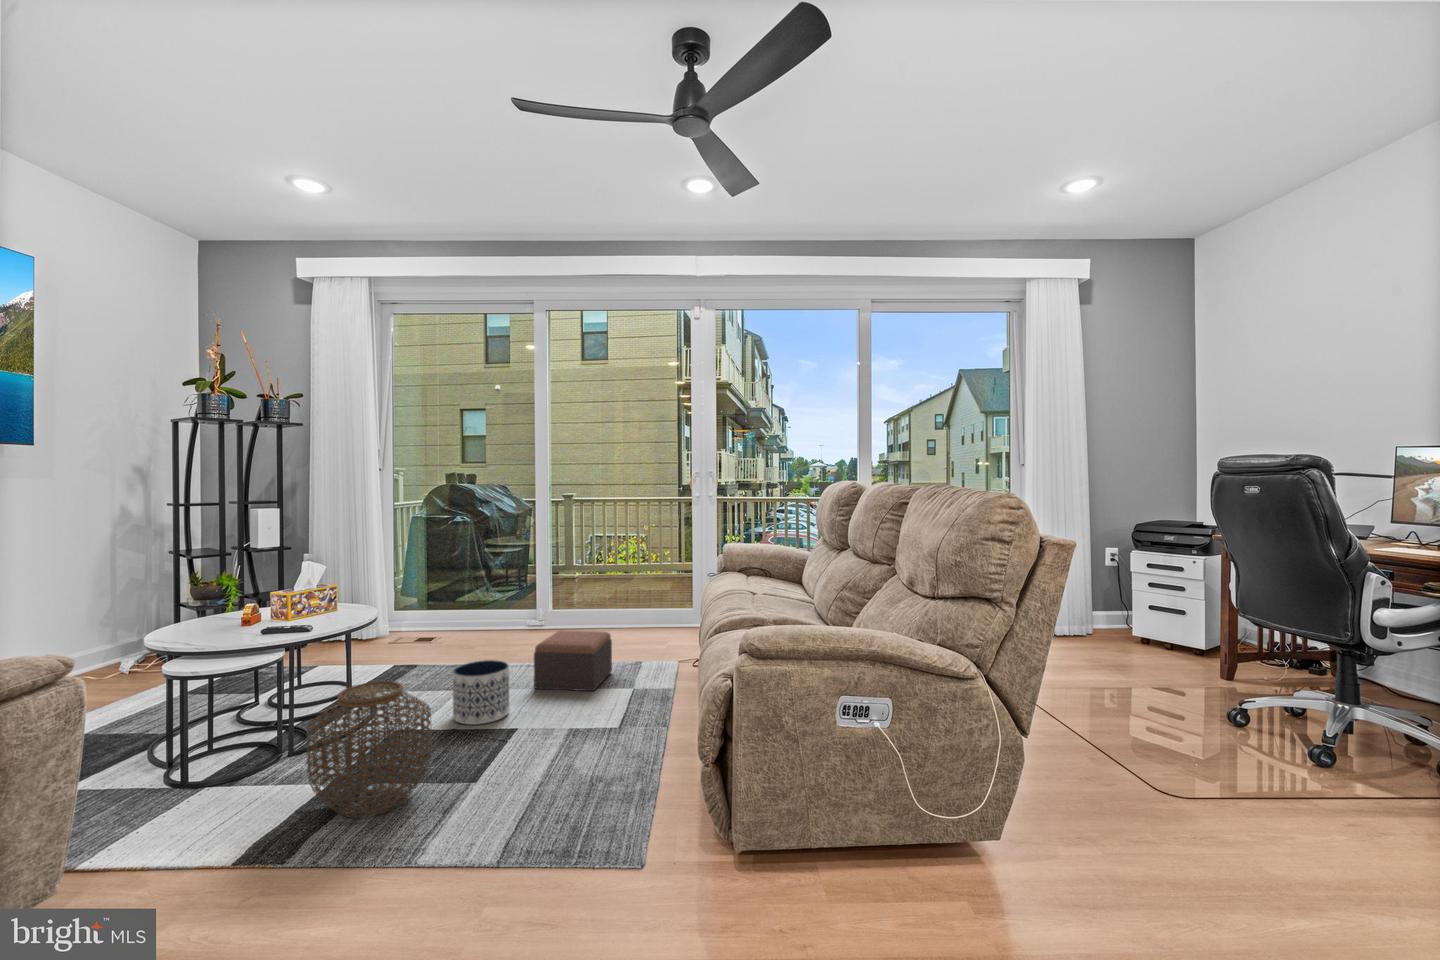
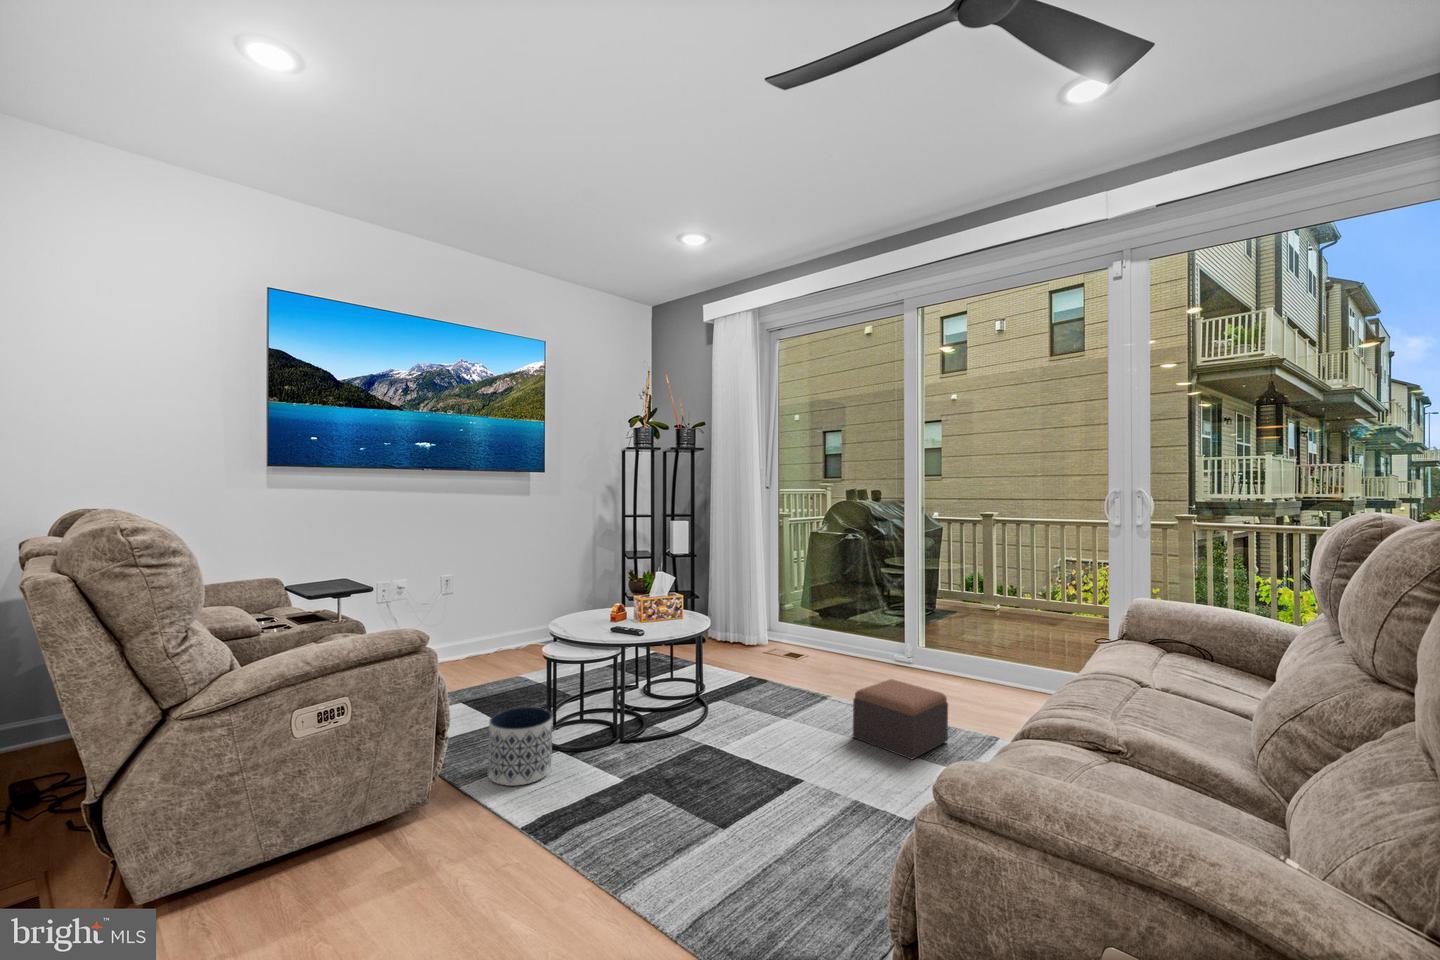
planter: present [453,660,509,725] -> present [488,707,553,786]
woven basket: present [306,681,431,817] -> none [586,697,690,828]

